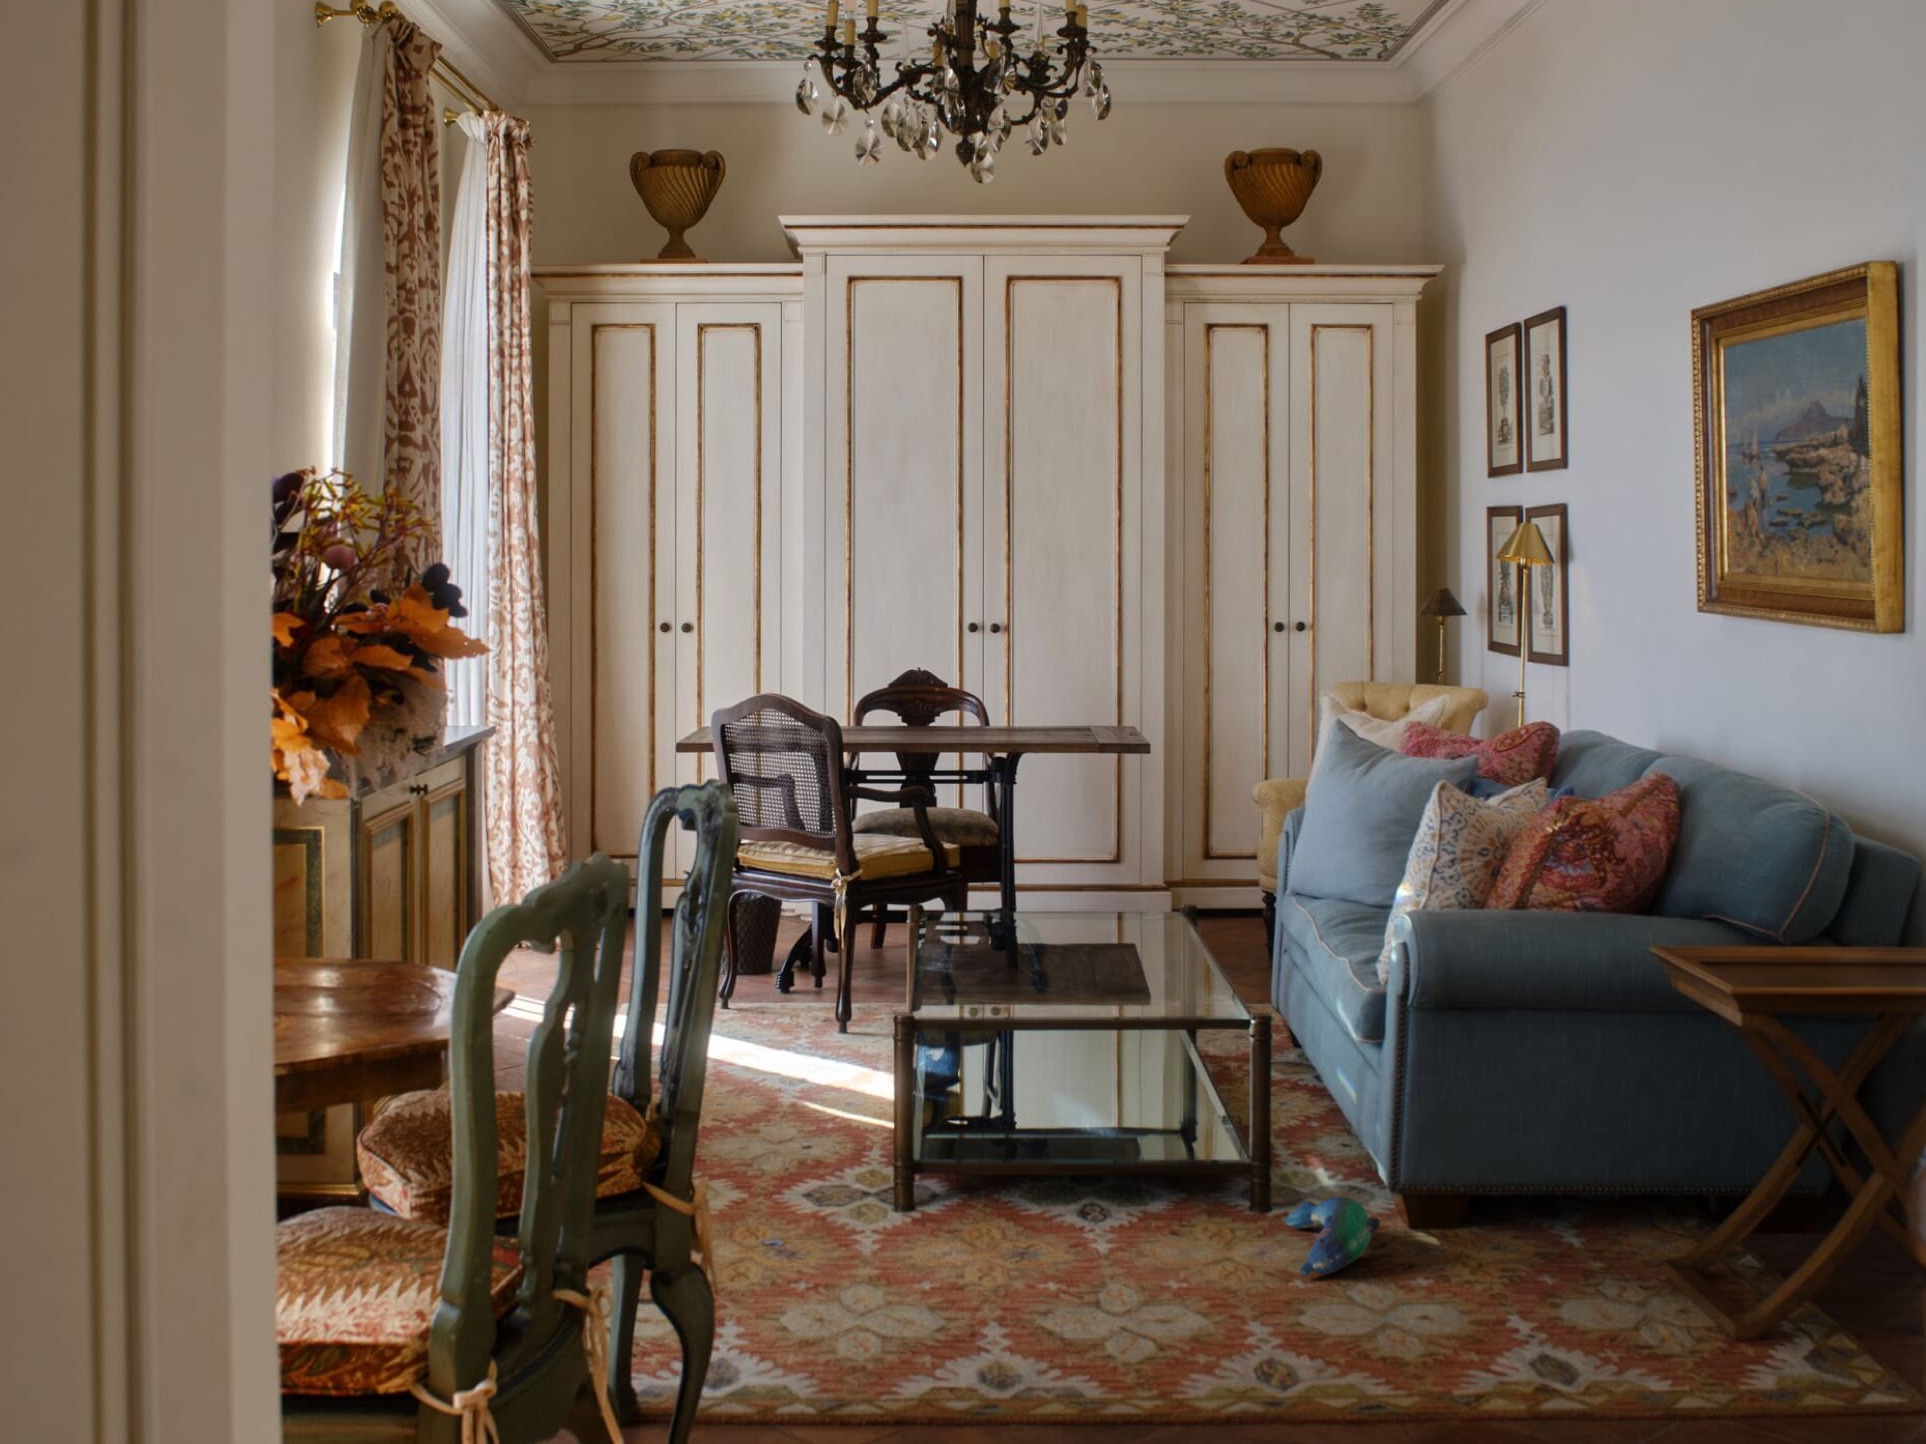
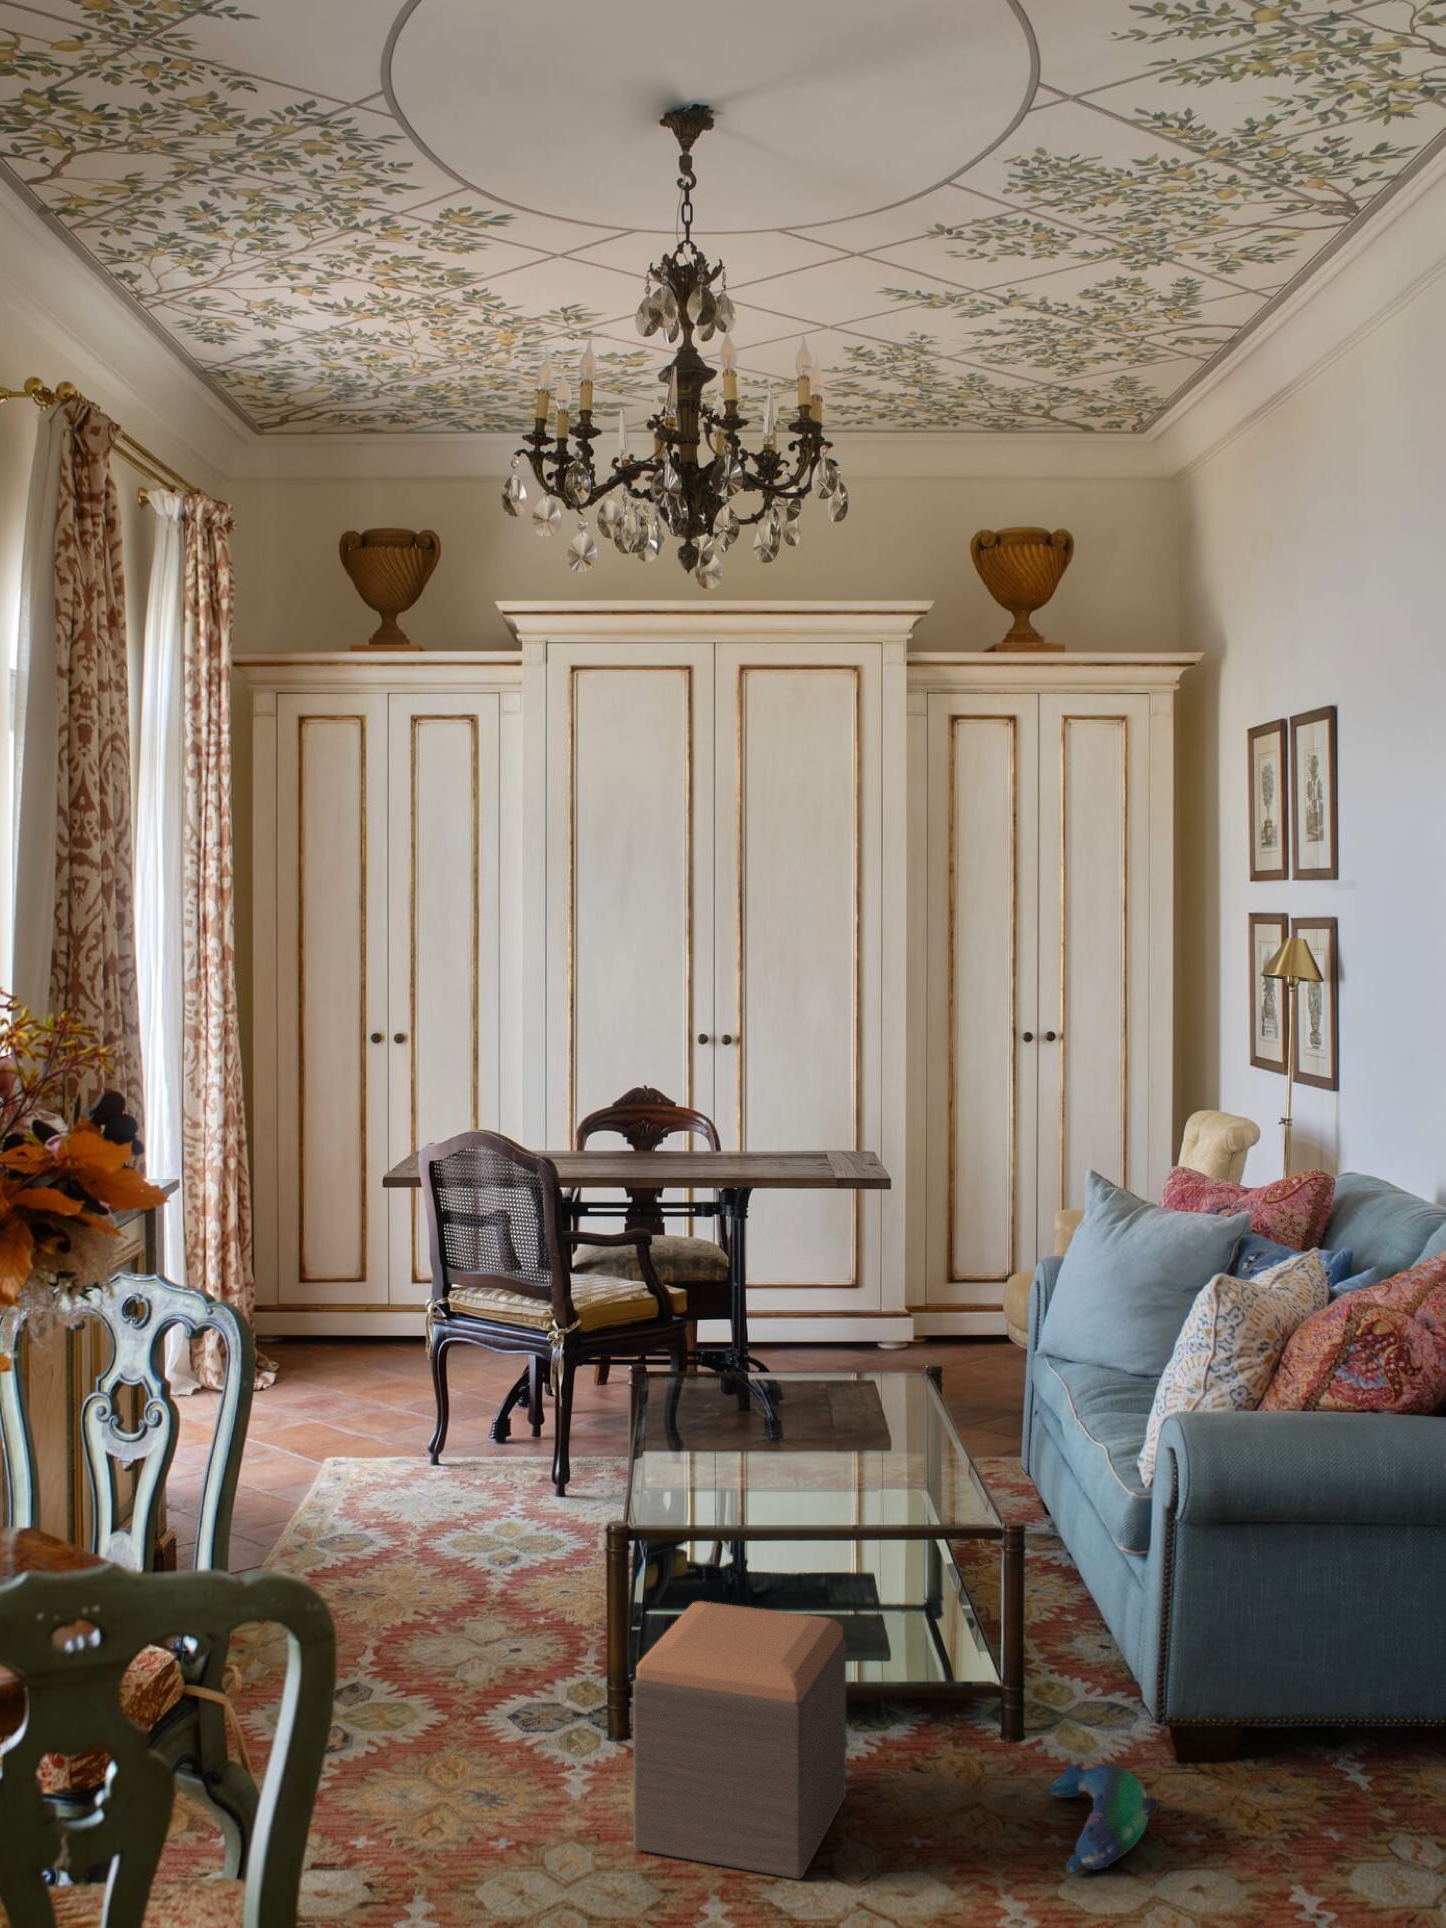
footstool: none [925,1062,1109,1280] -> present [633,1601,846,1879]

